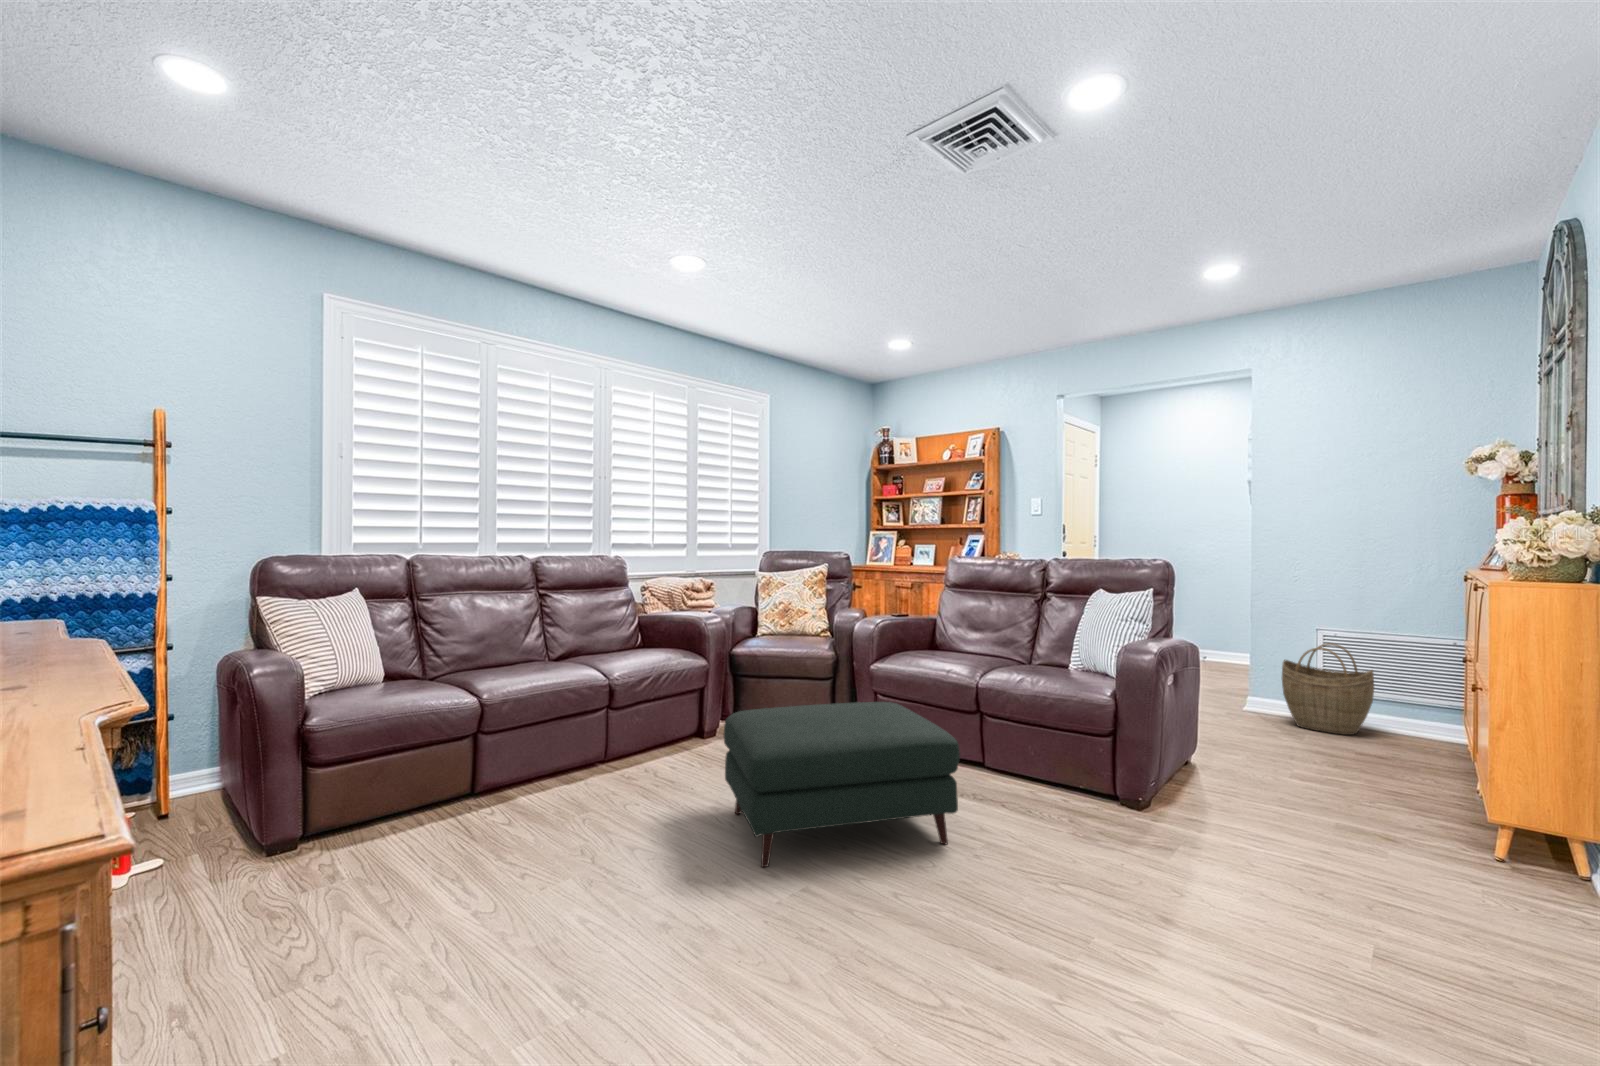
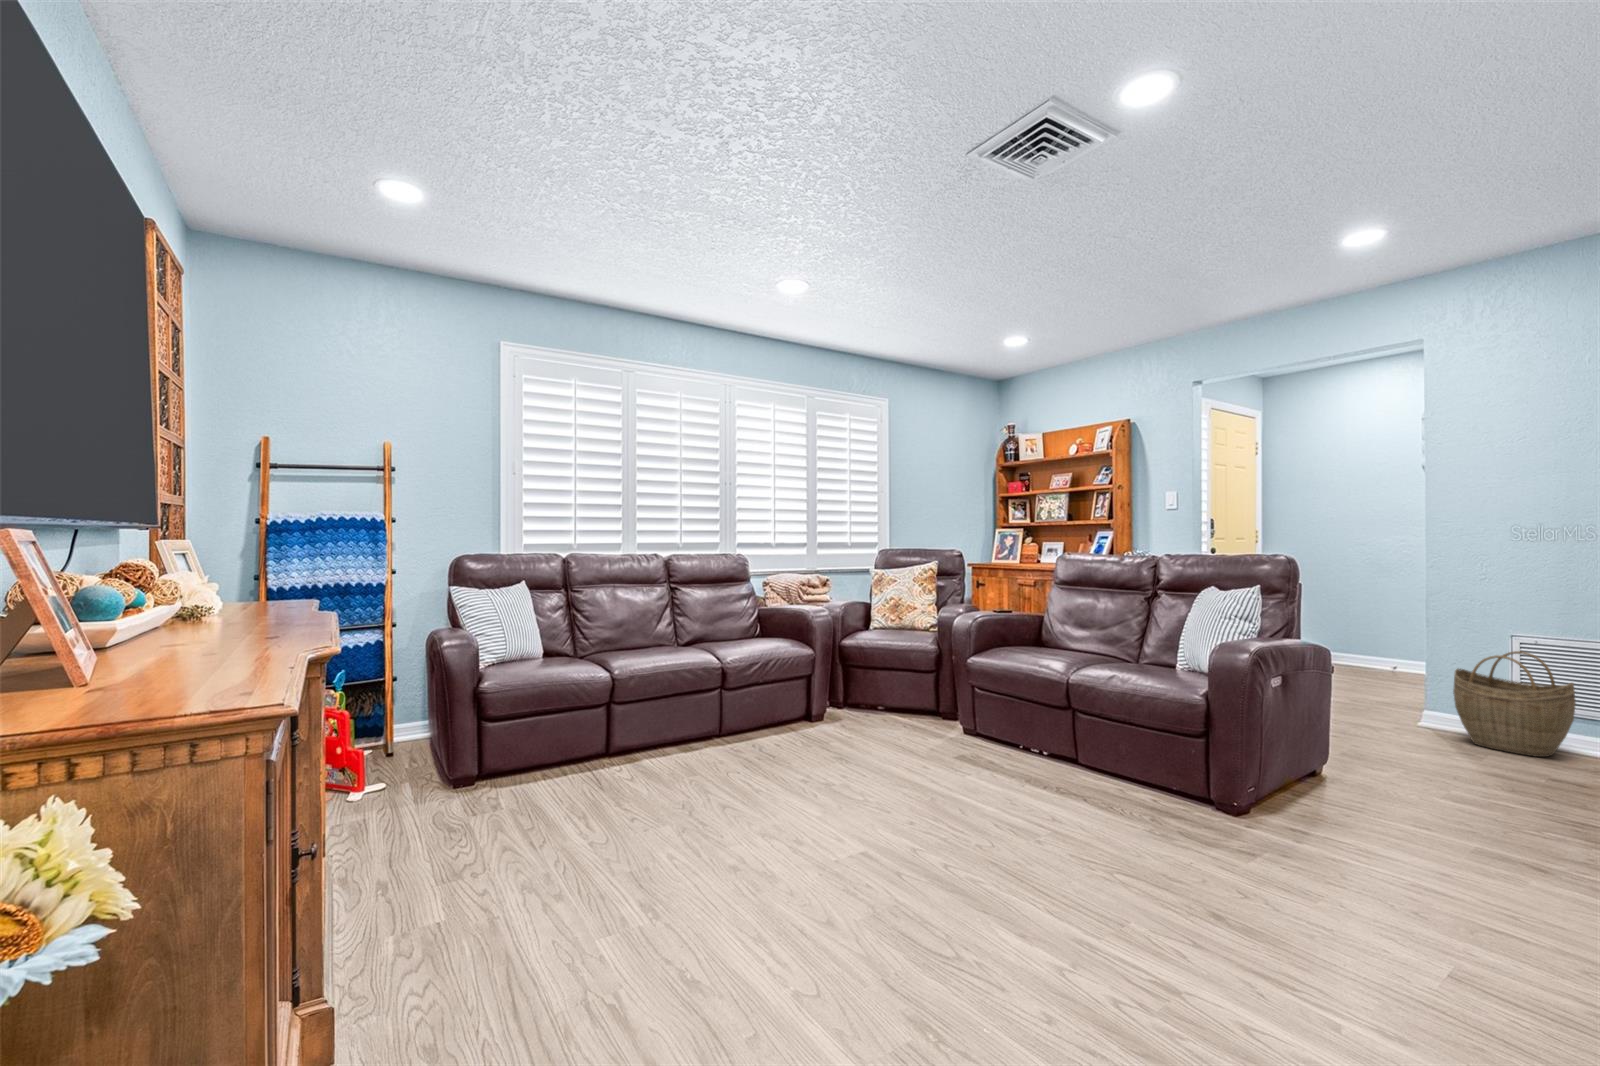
ottoman: present [724,702,960,867] -> none [811,692,1025,833]

